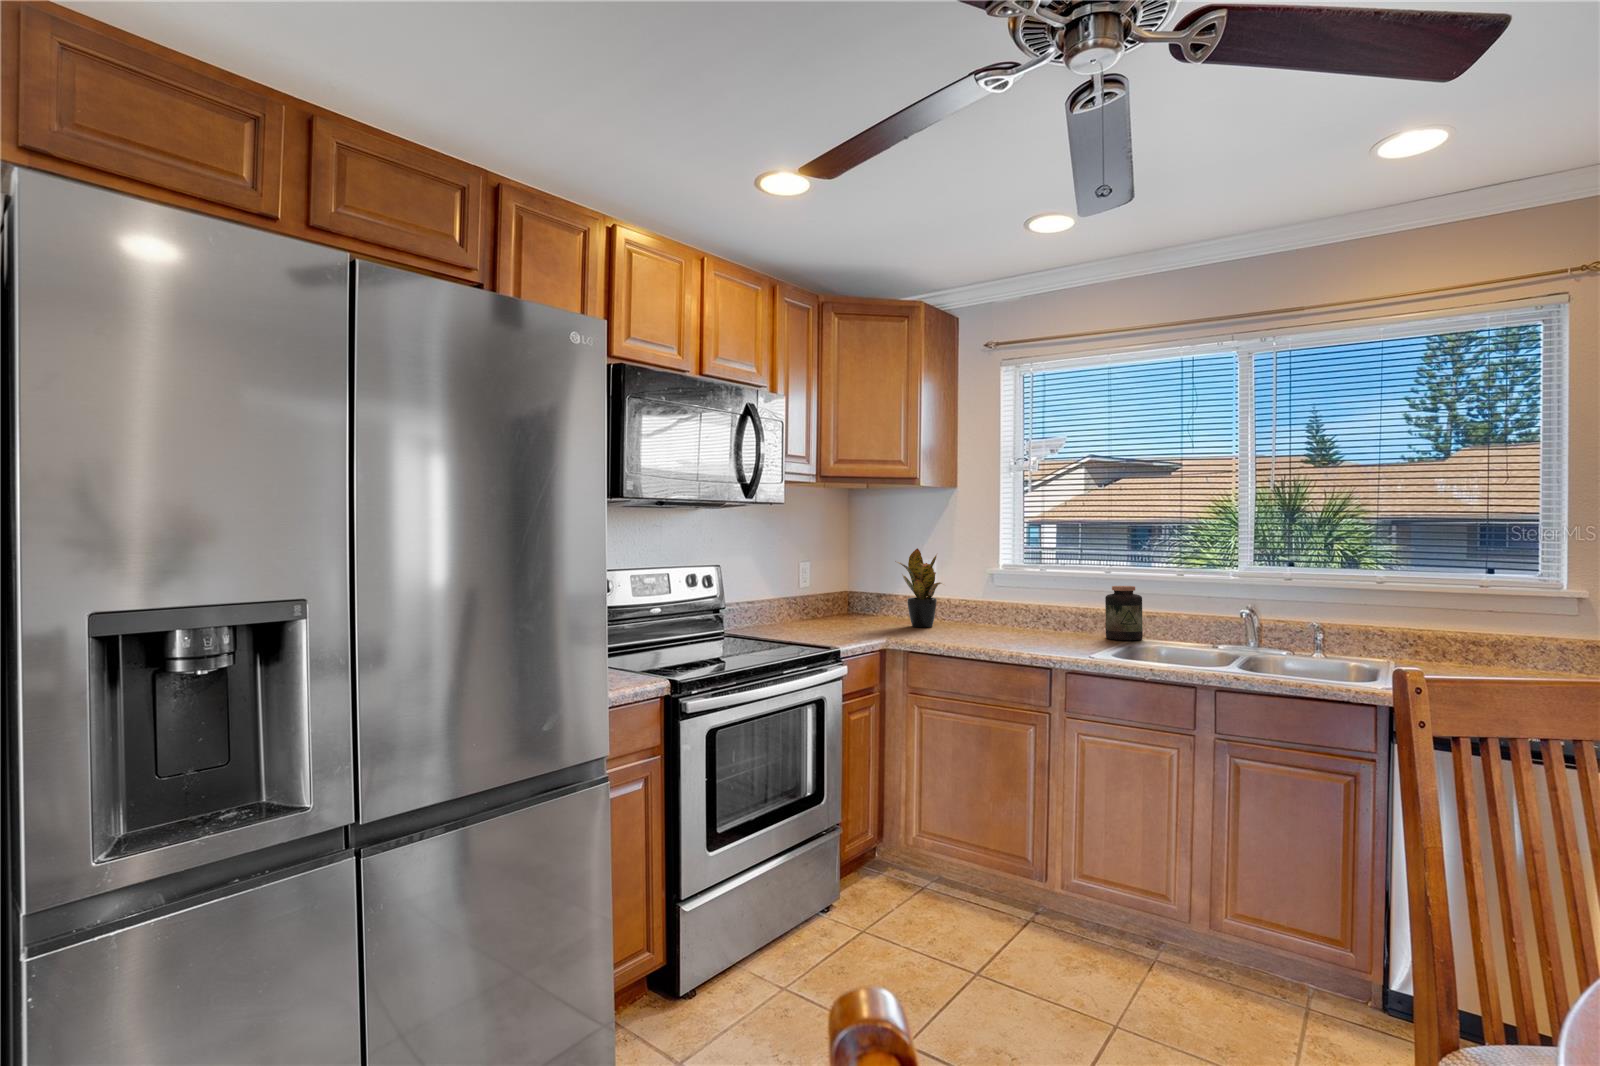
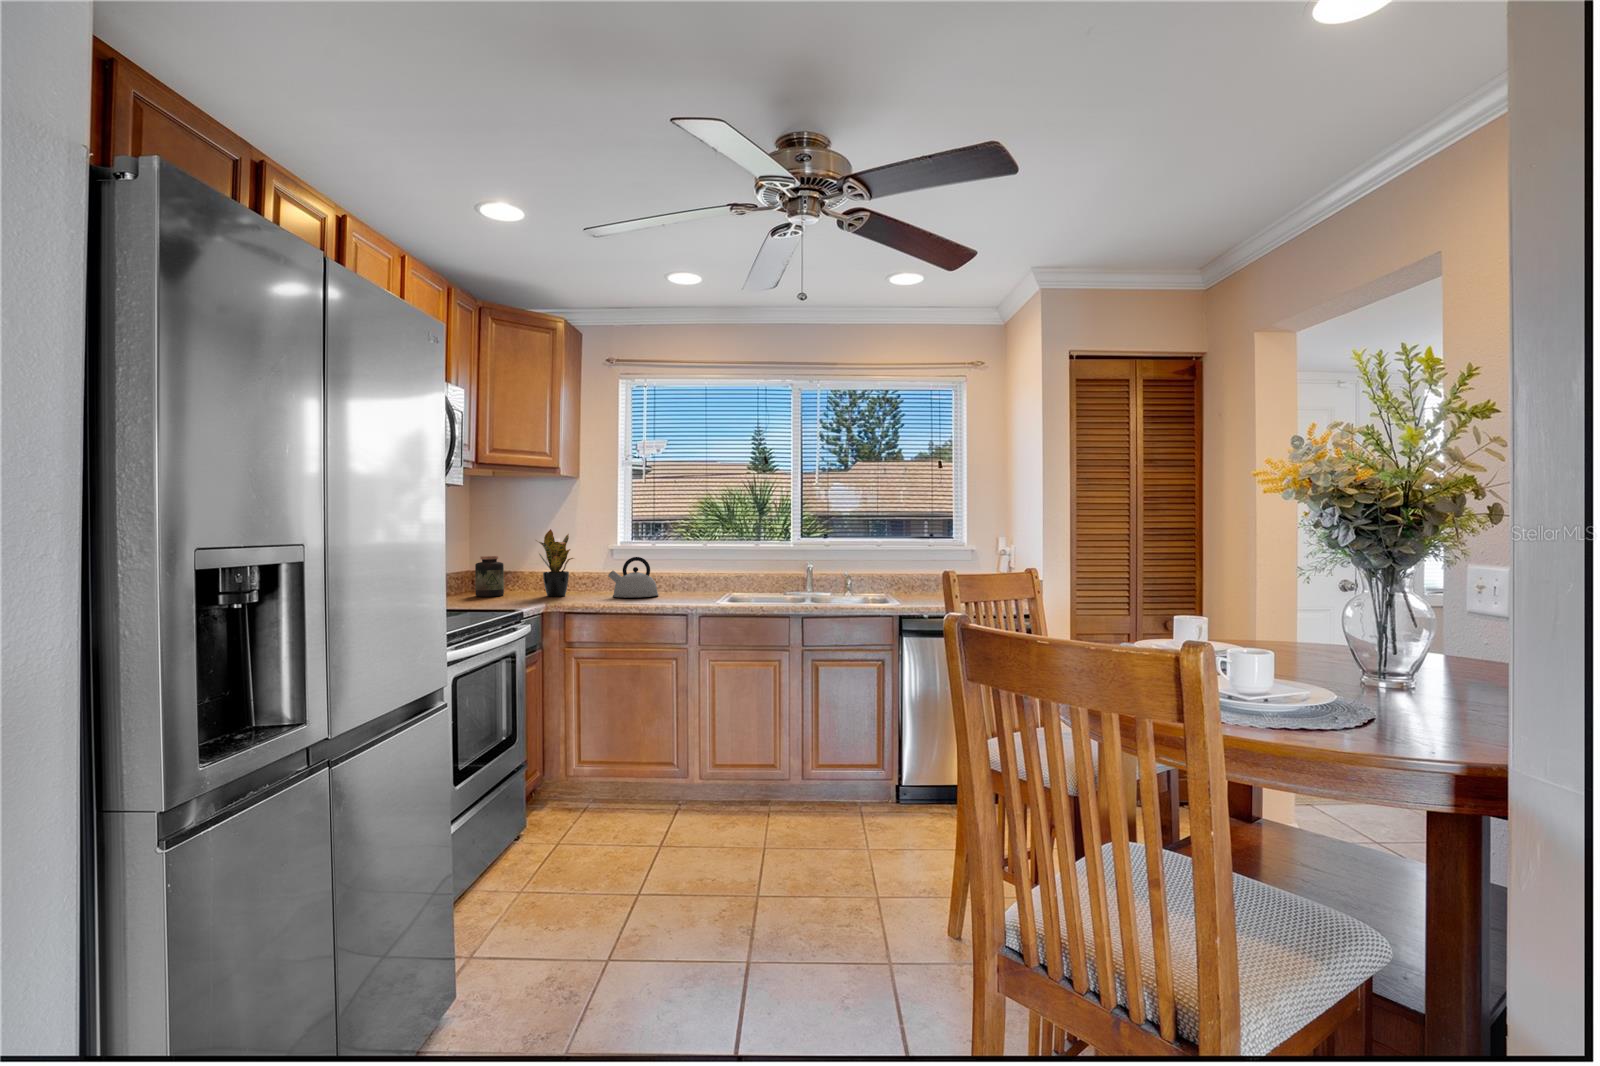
kettle: none [976,584,1039,636] -> present [608,557,658,598]
jar: present [1105,586,1143,640] -> present [475,556,504,597]

